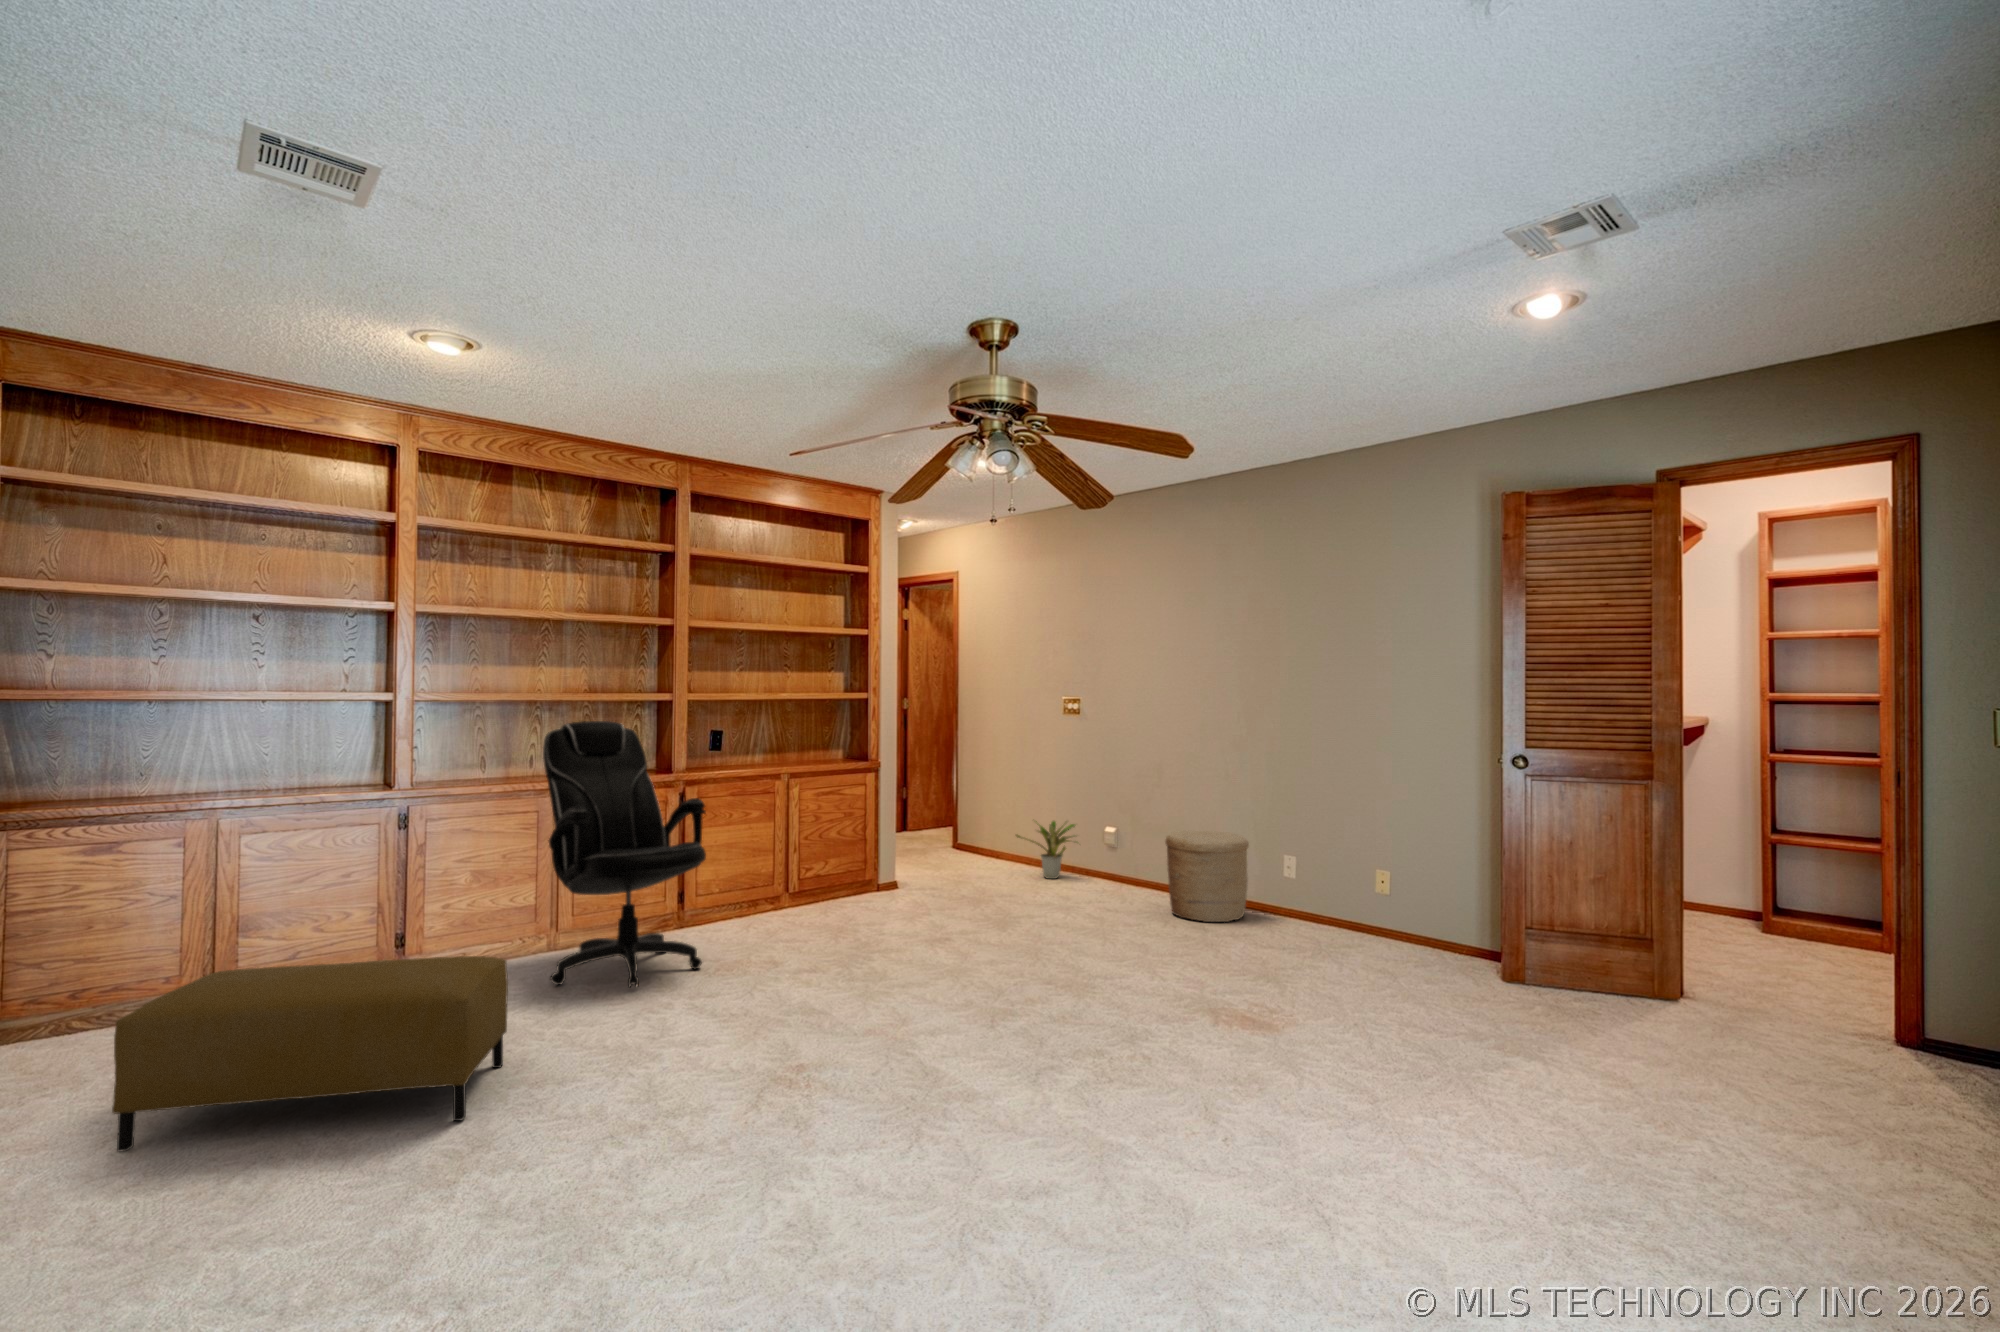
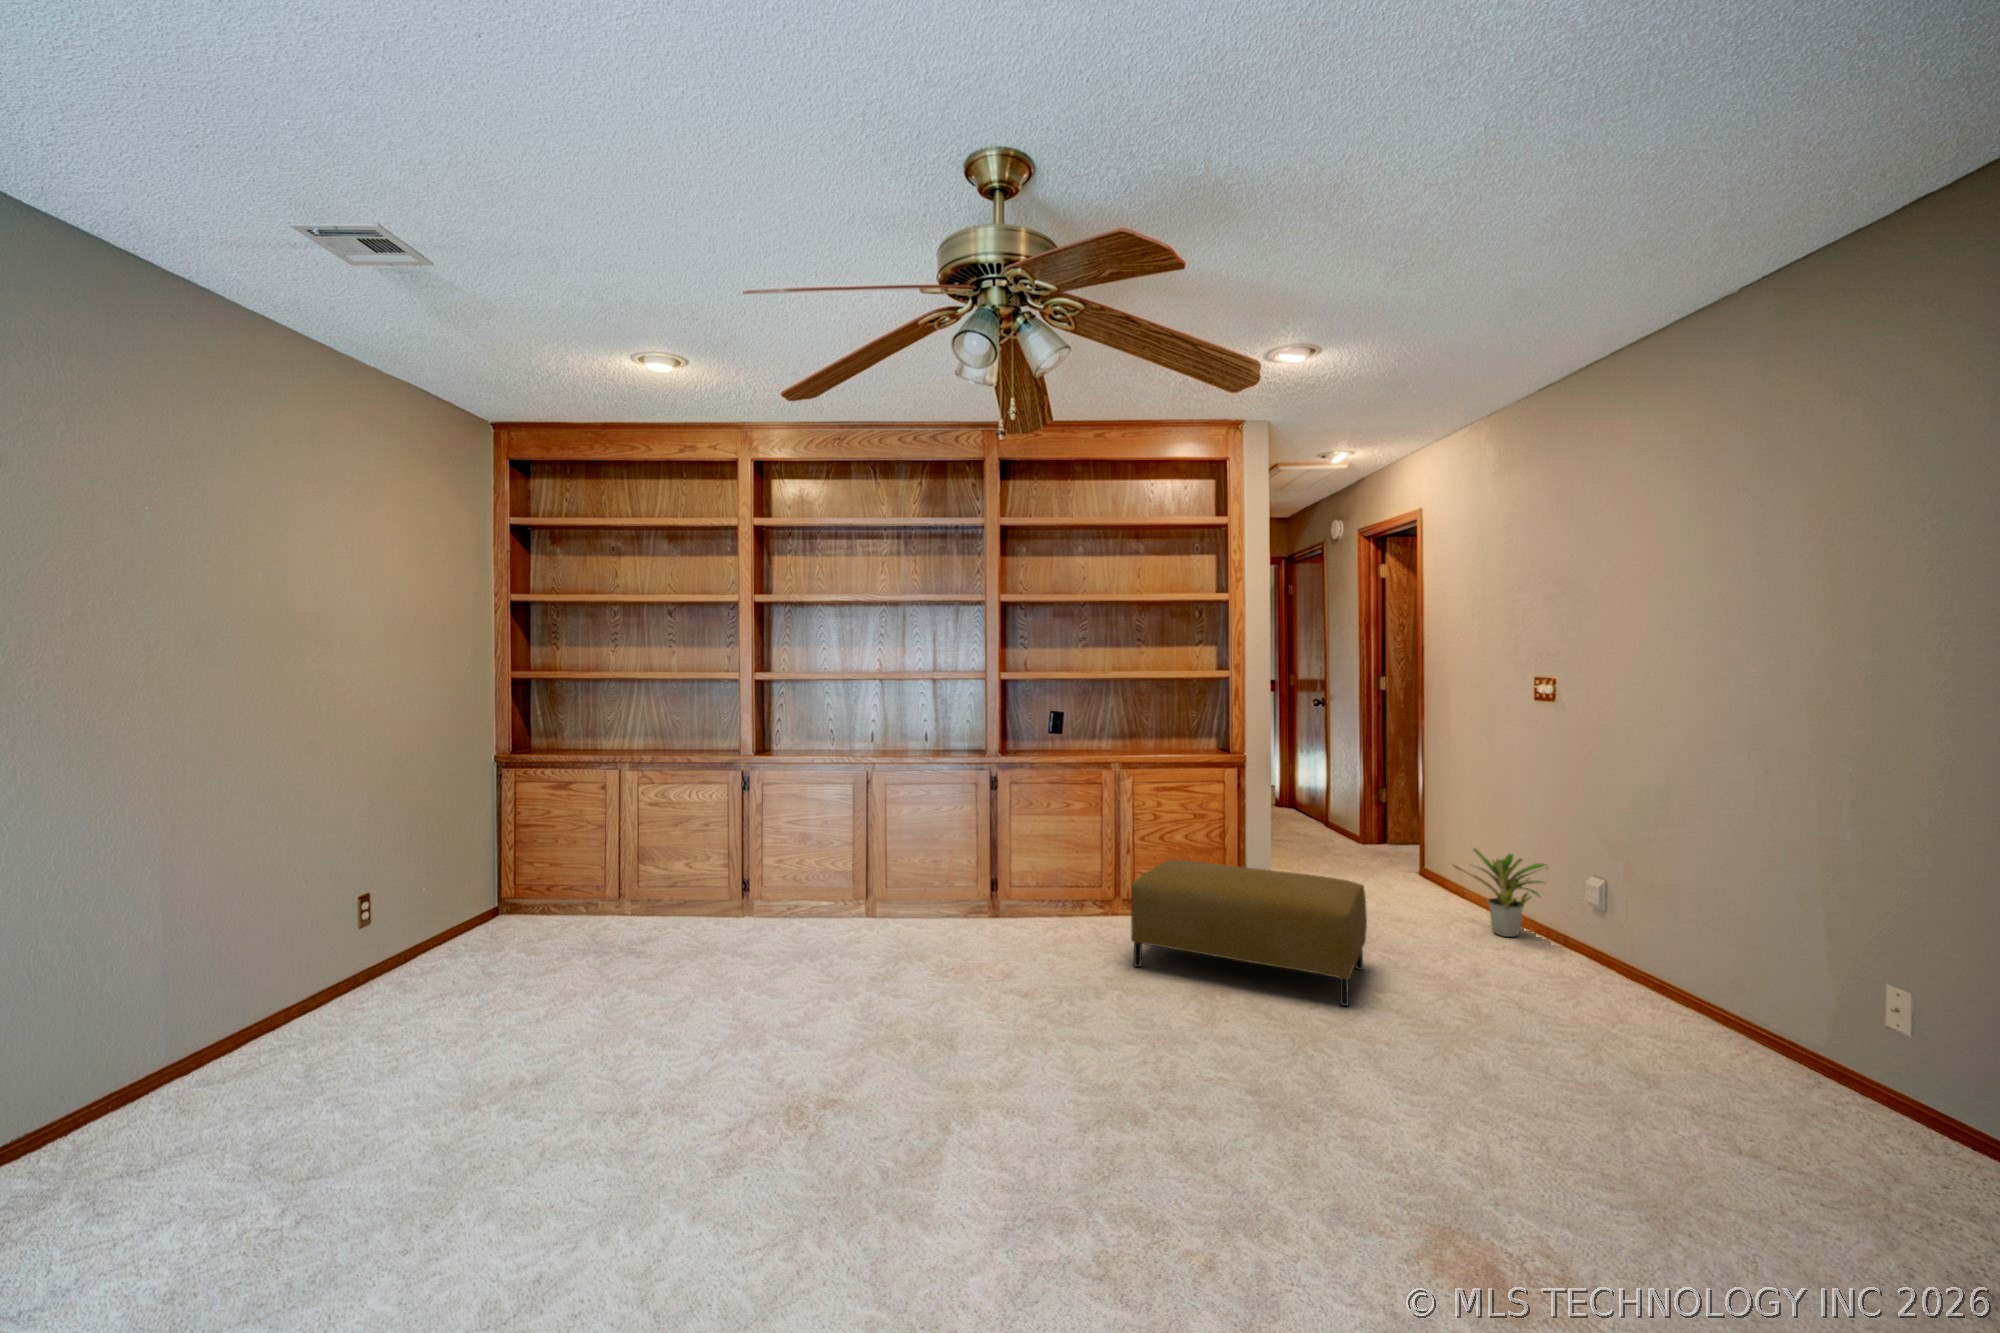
office chair: present [543,721,706,987] -> none [800,703,941,981]
woven basket: present [1165,831,1249,922] -> none [1629,917,1819,1108]
ottoman: present [112,956,508,1152] -> present [1131,860,1367,1006]

